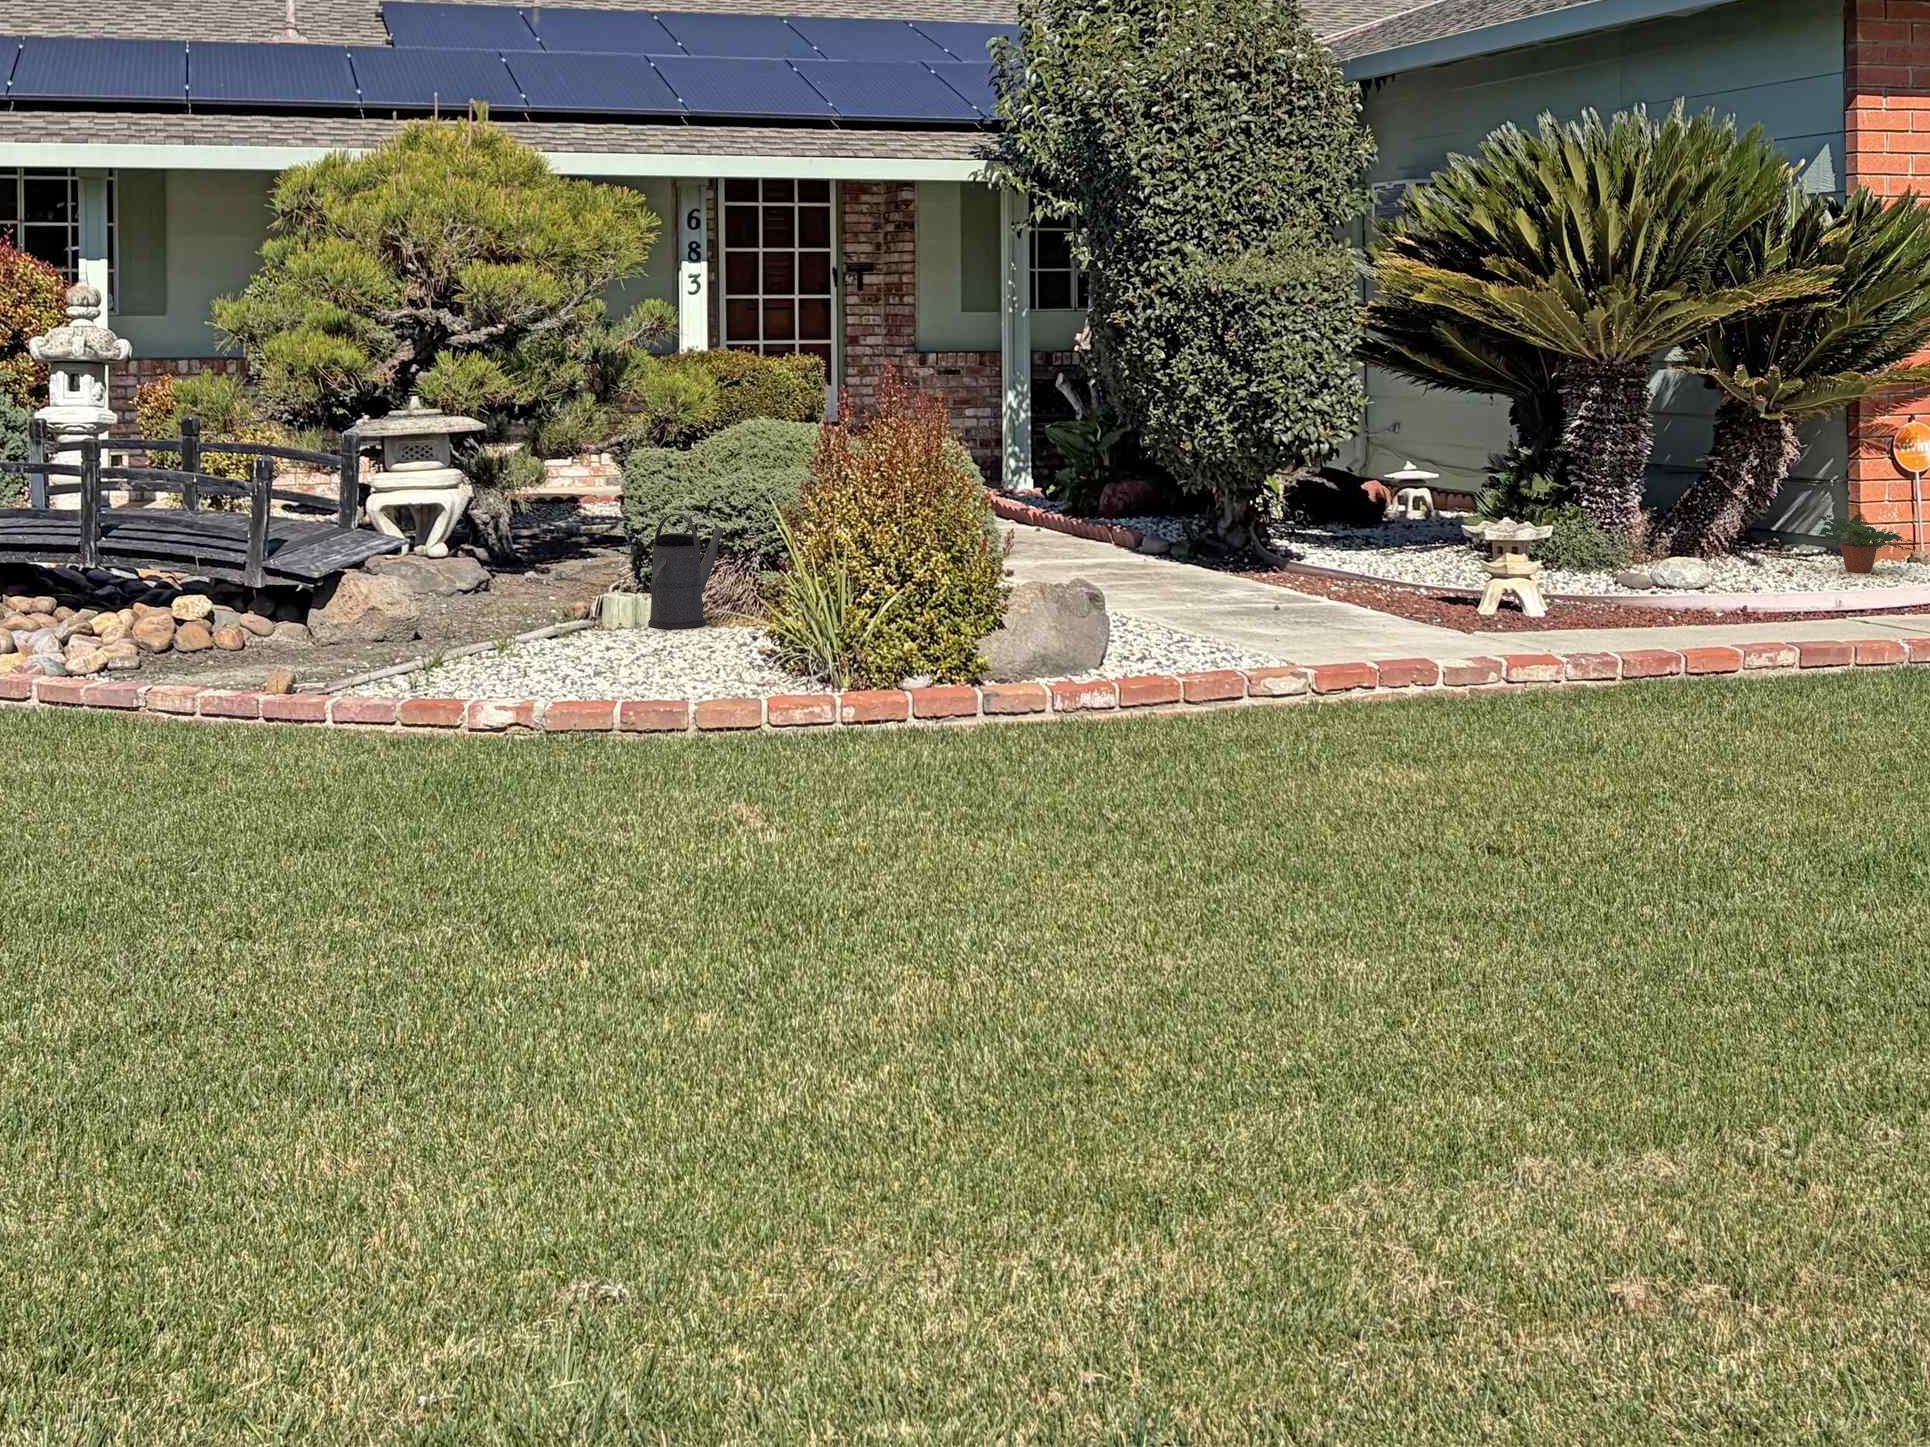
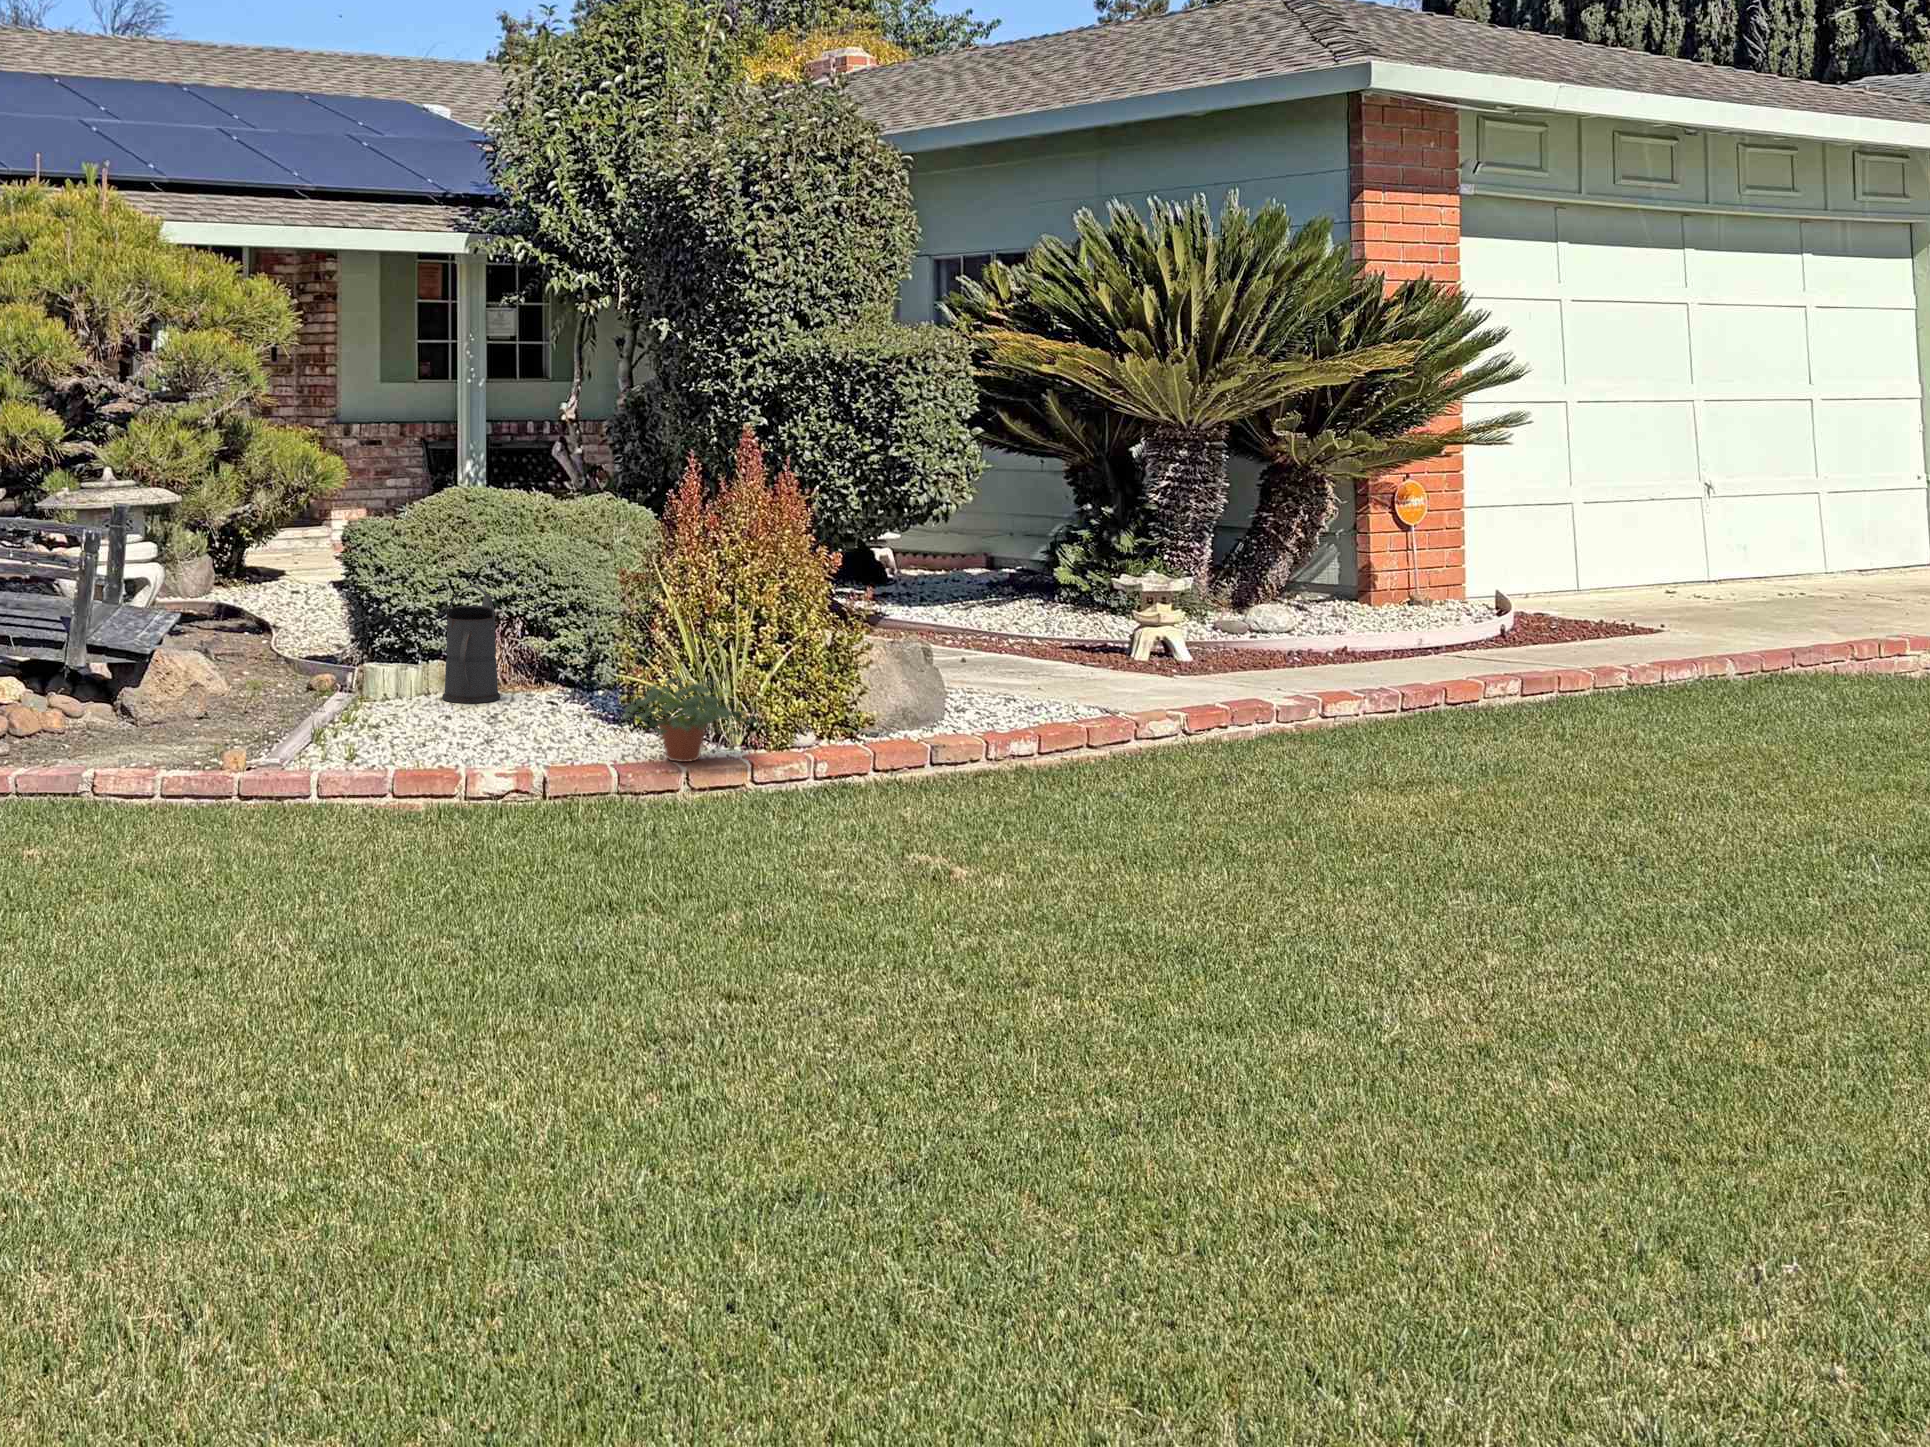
potted plant: present [1819,515,1915,573] -> present [622,678,756,762]

